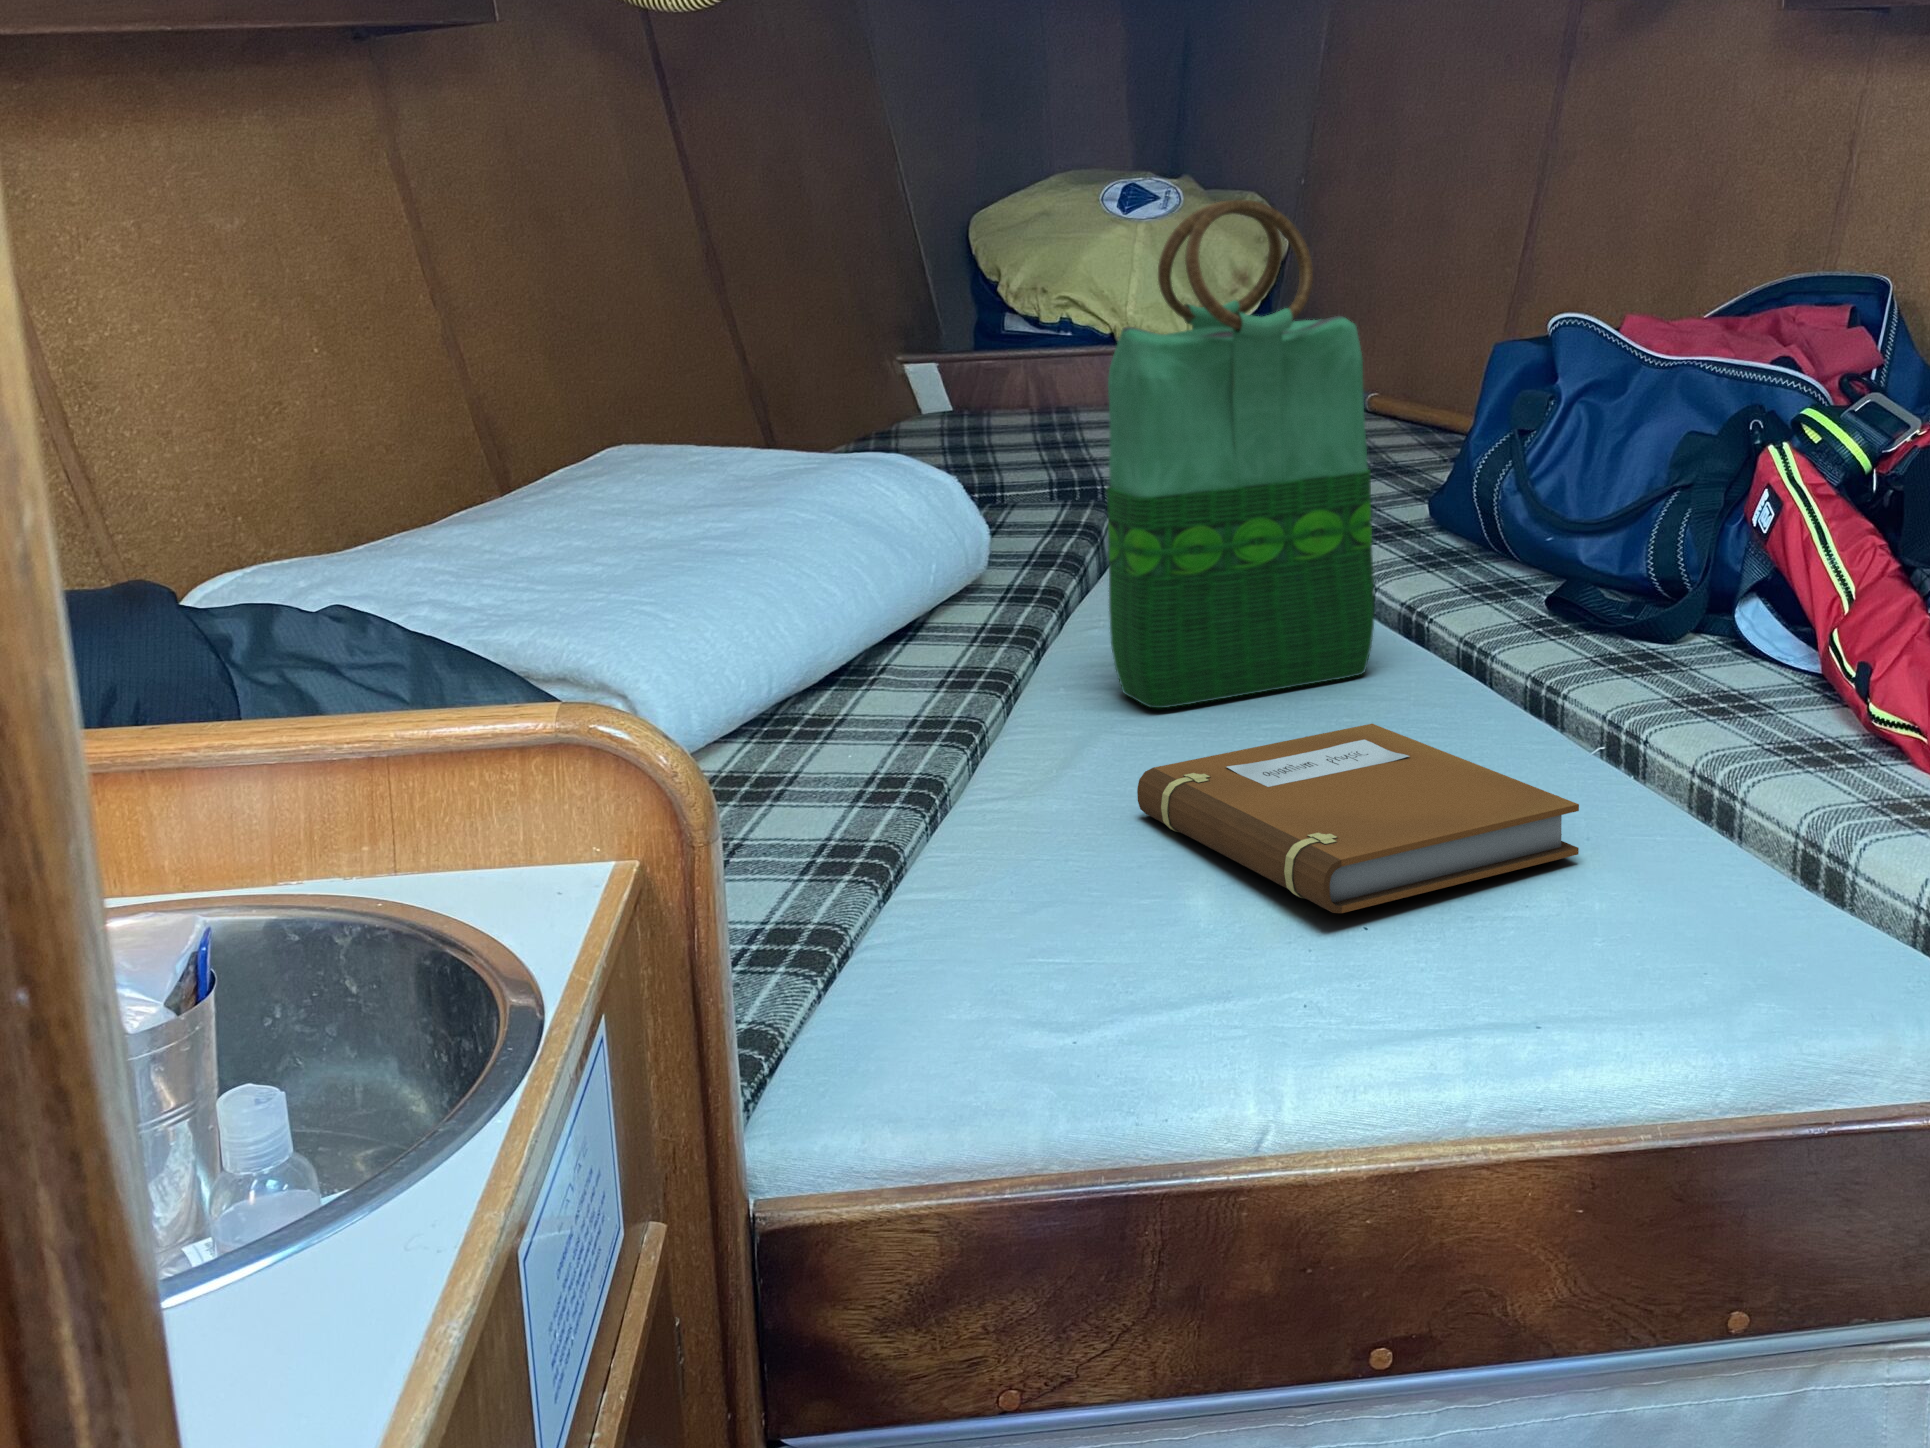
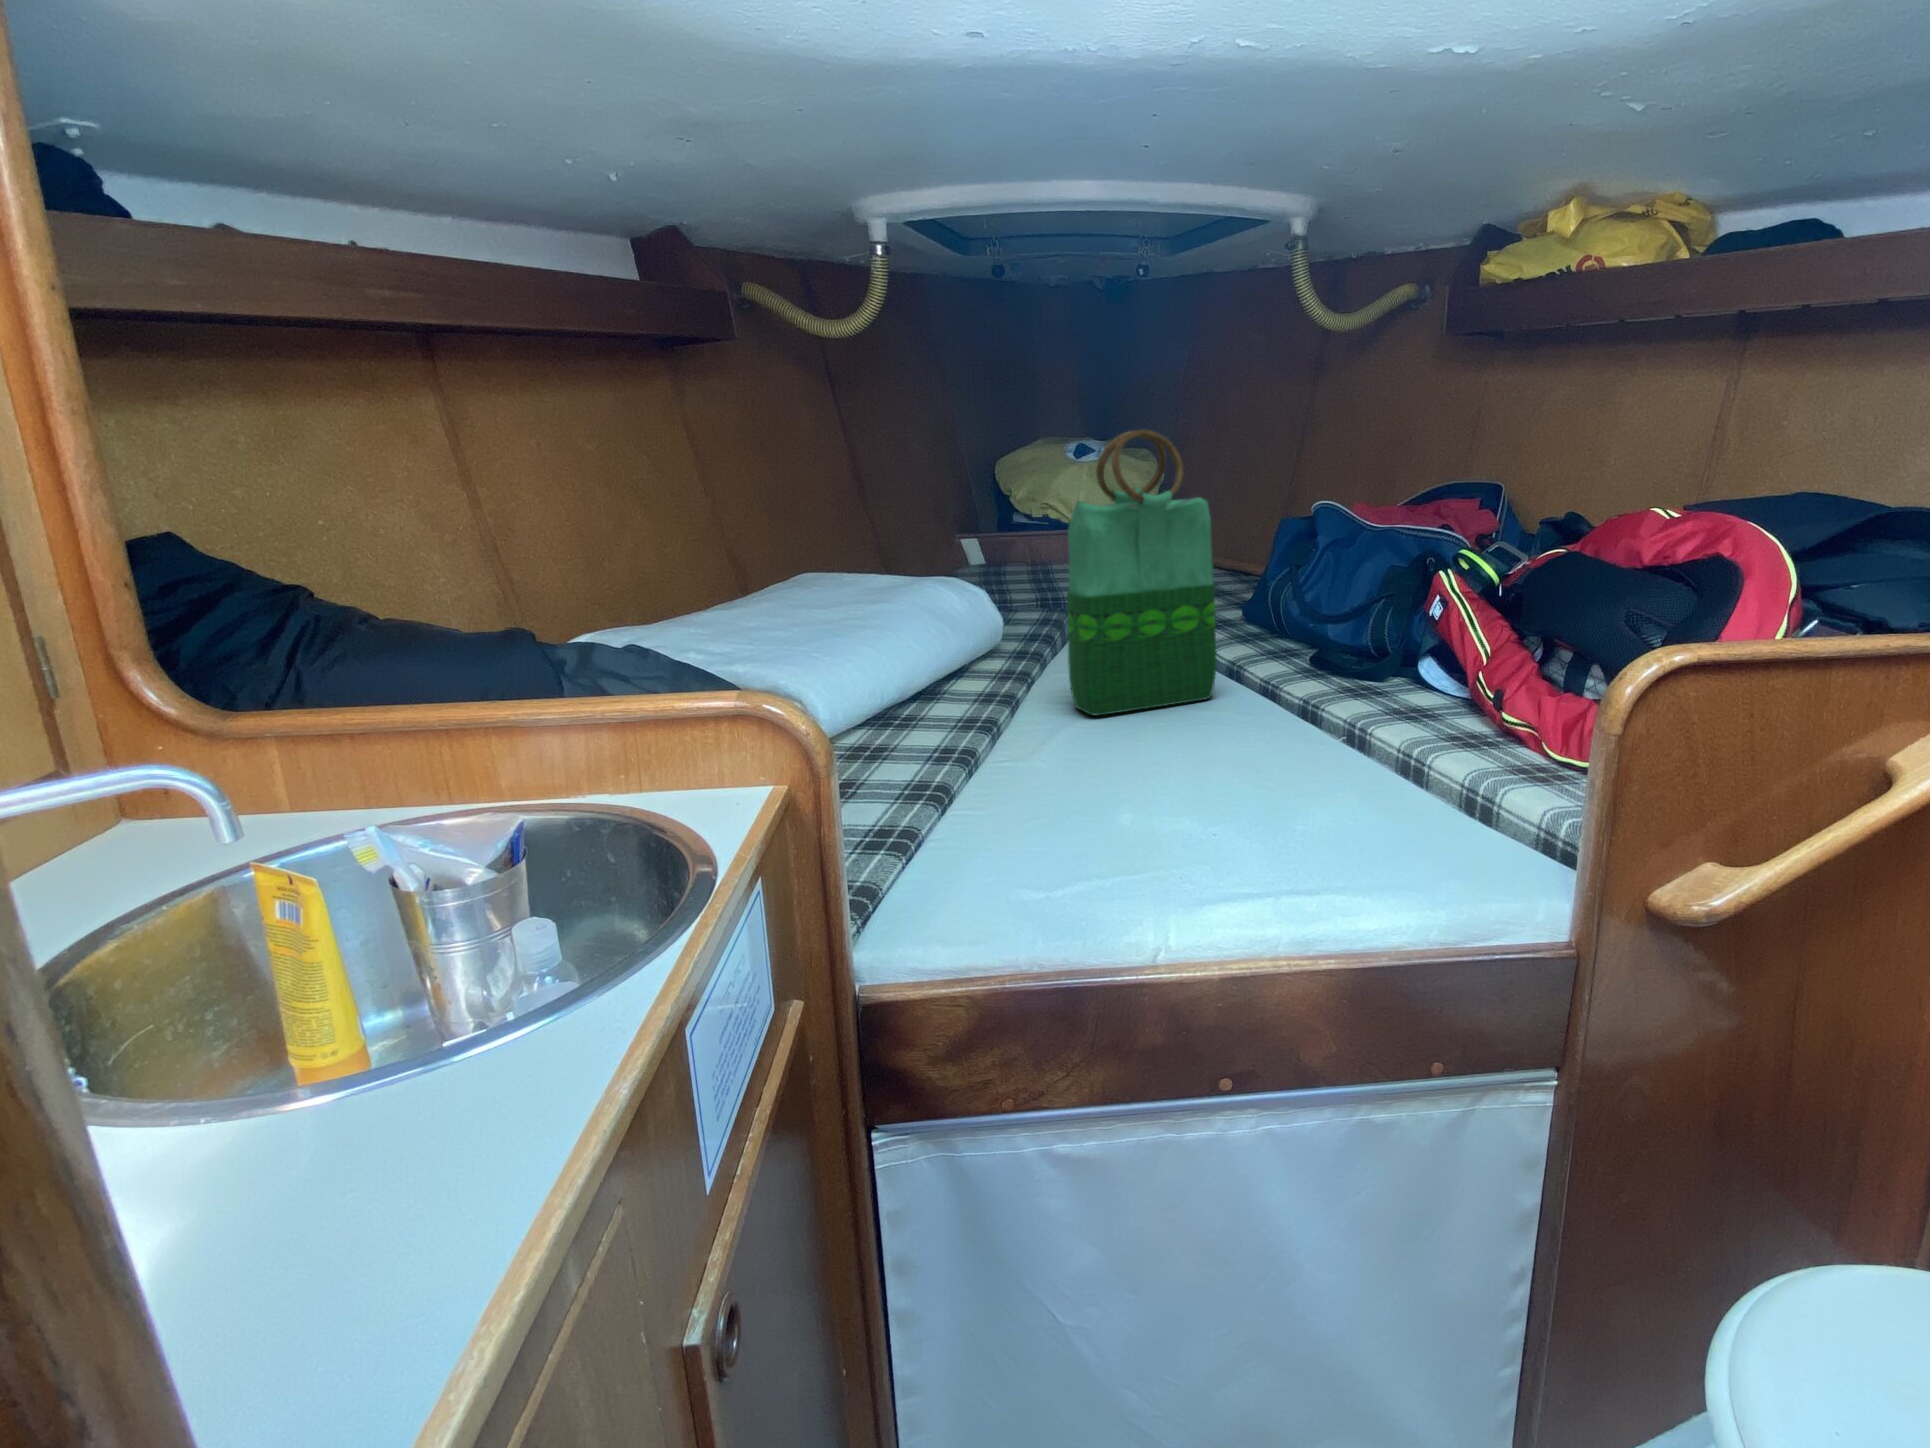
notebook: present [1137,724,1579,913] -> none [1084,723,1337,826]

